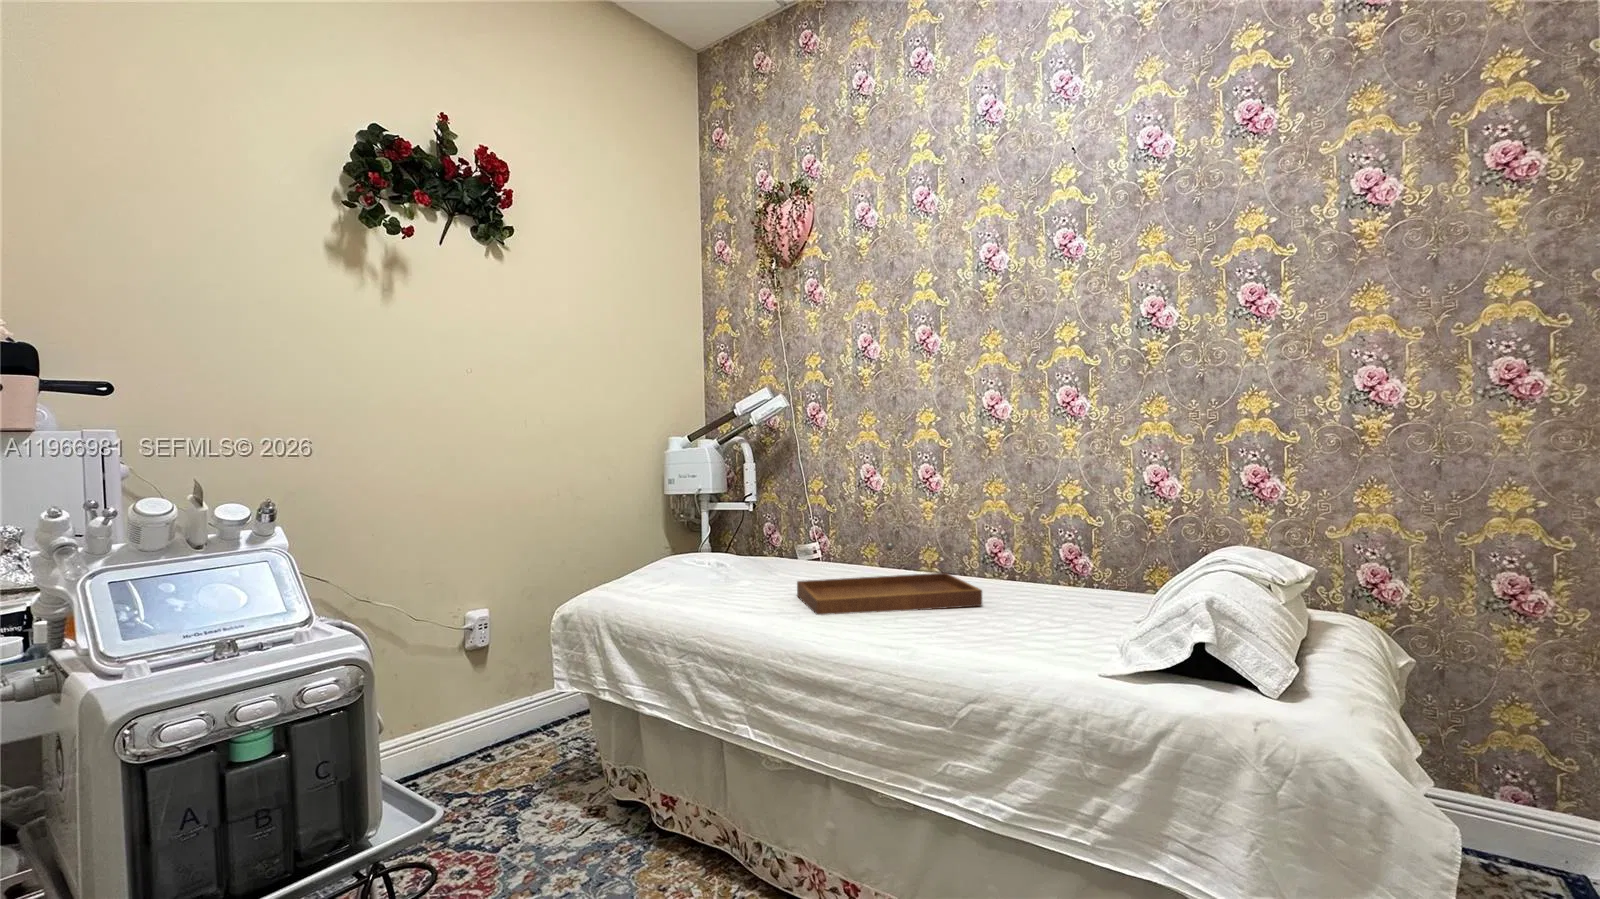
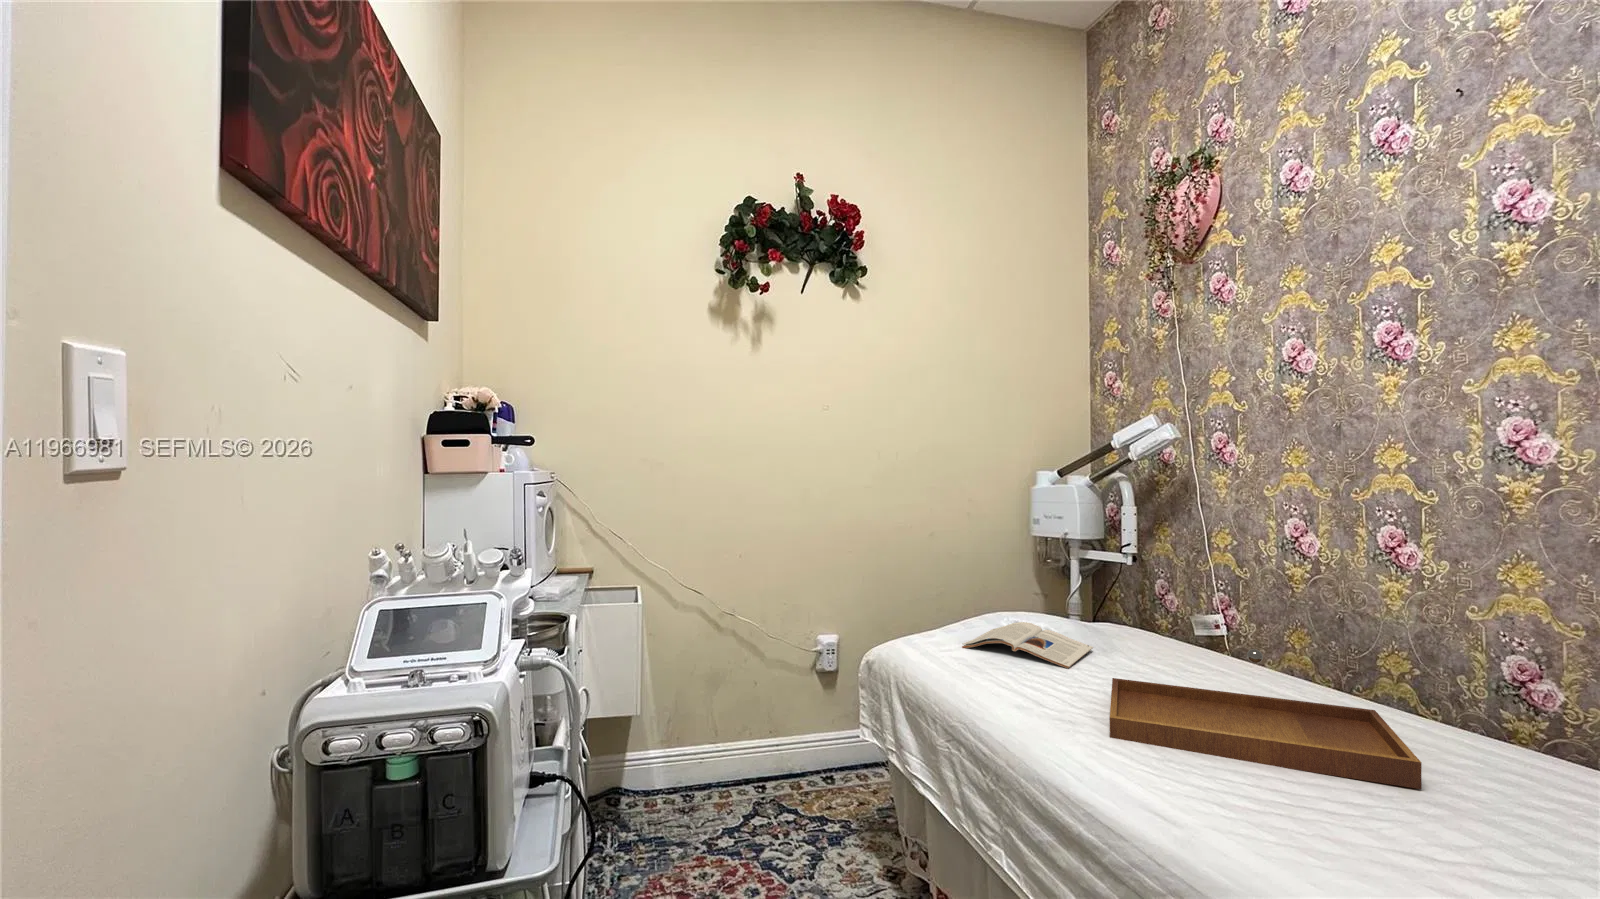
magazine: none [659,560,757,587] -> present [962,622,1093,668]

